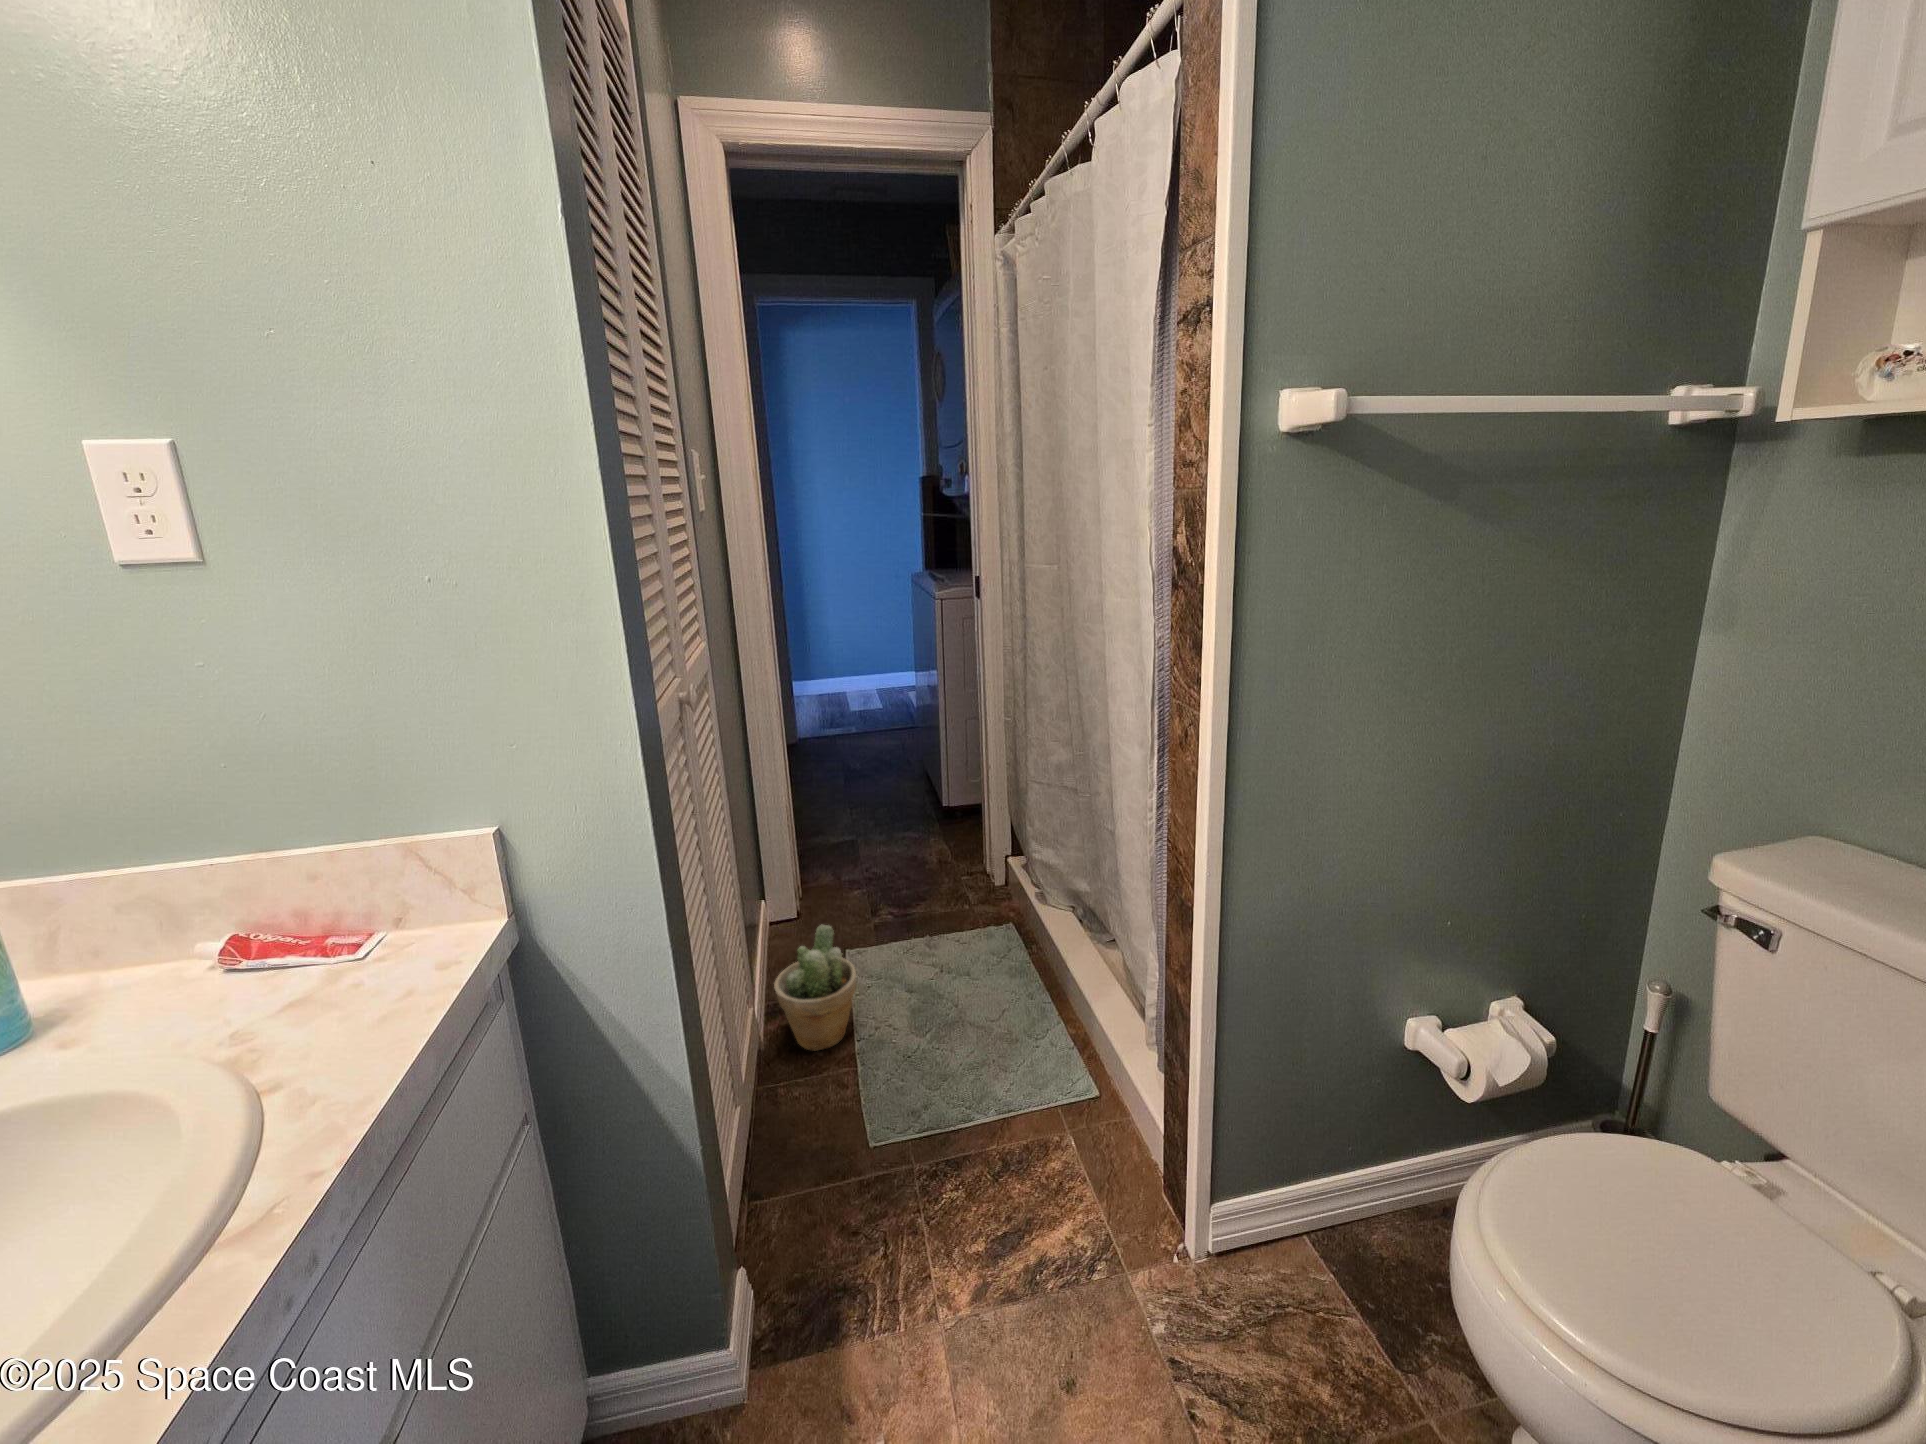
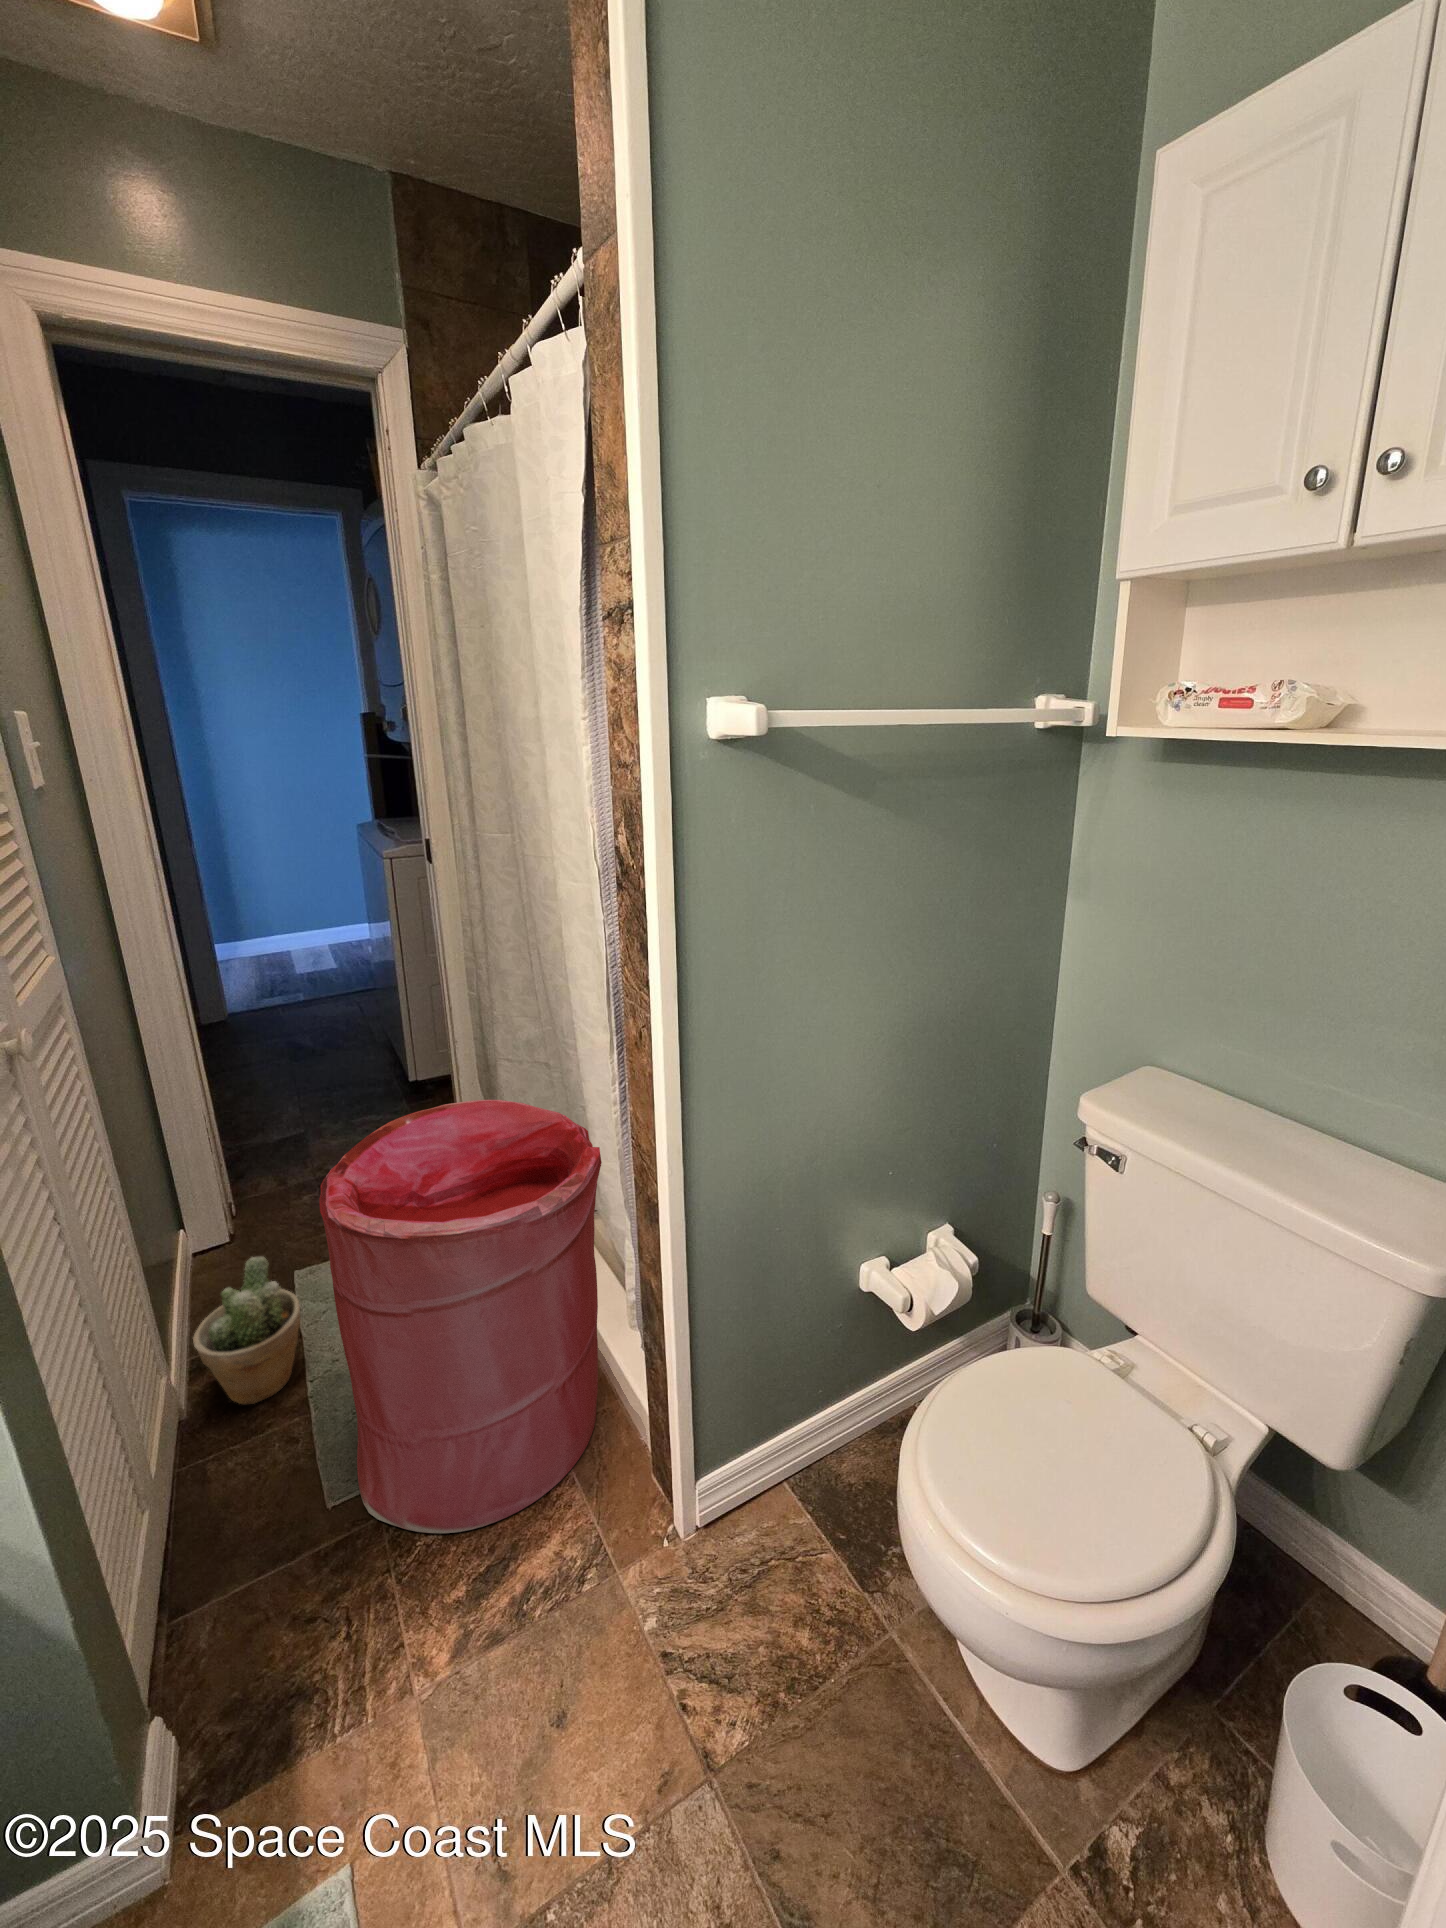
laundry hamper: none [884,806,1134,1198] -> present [320,1100,602,1533]

